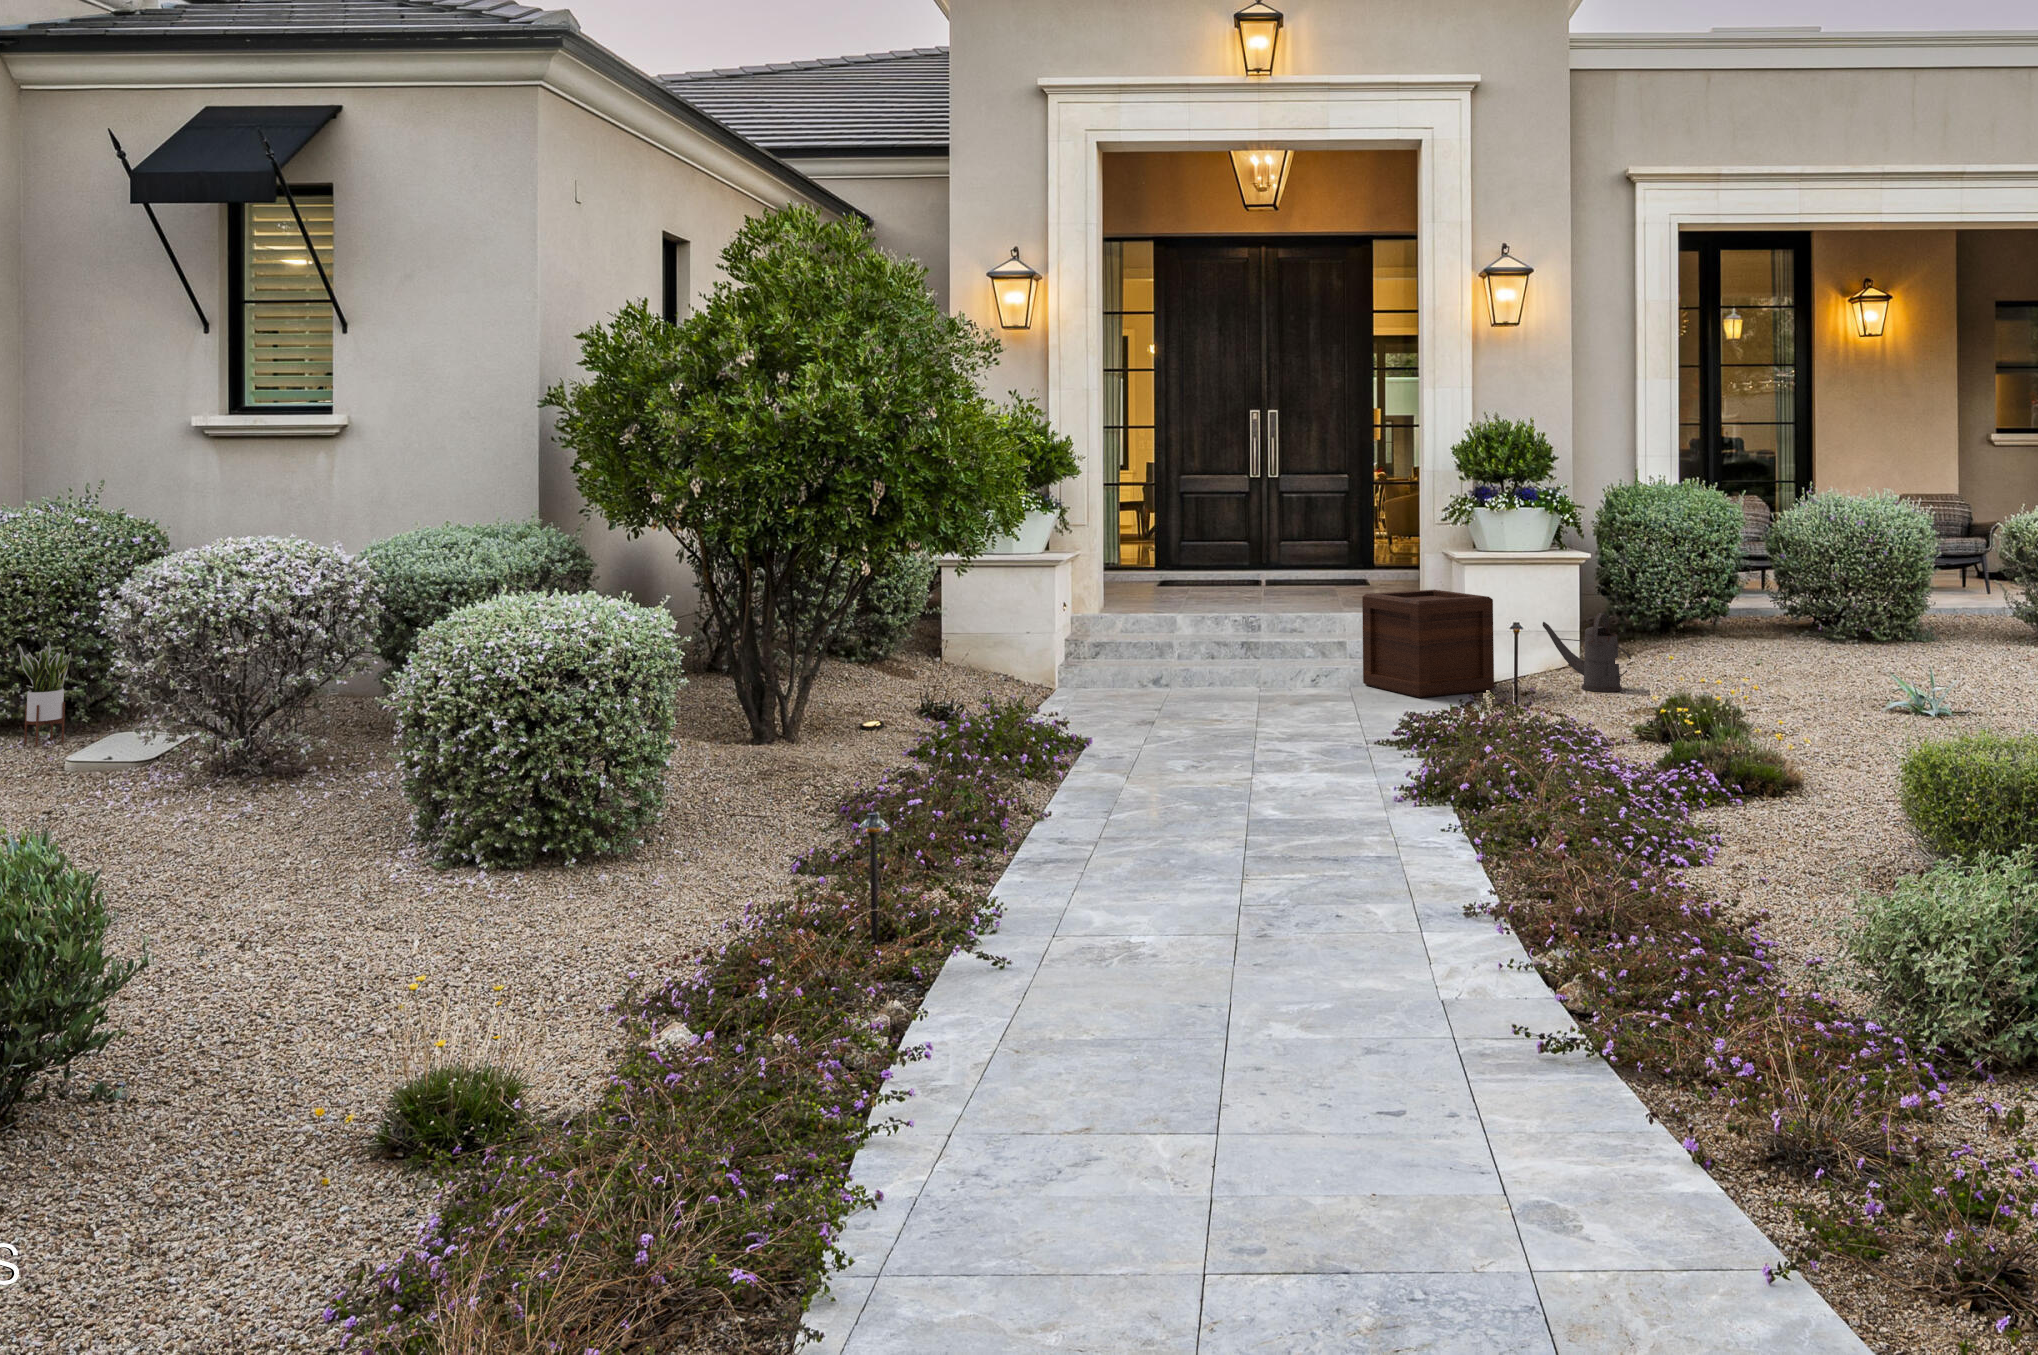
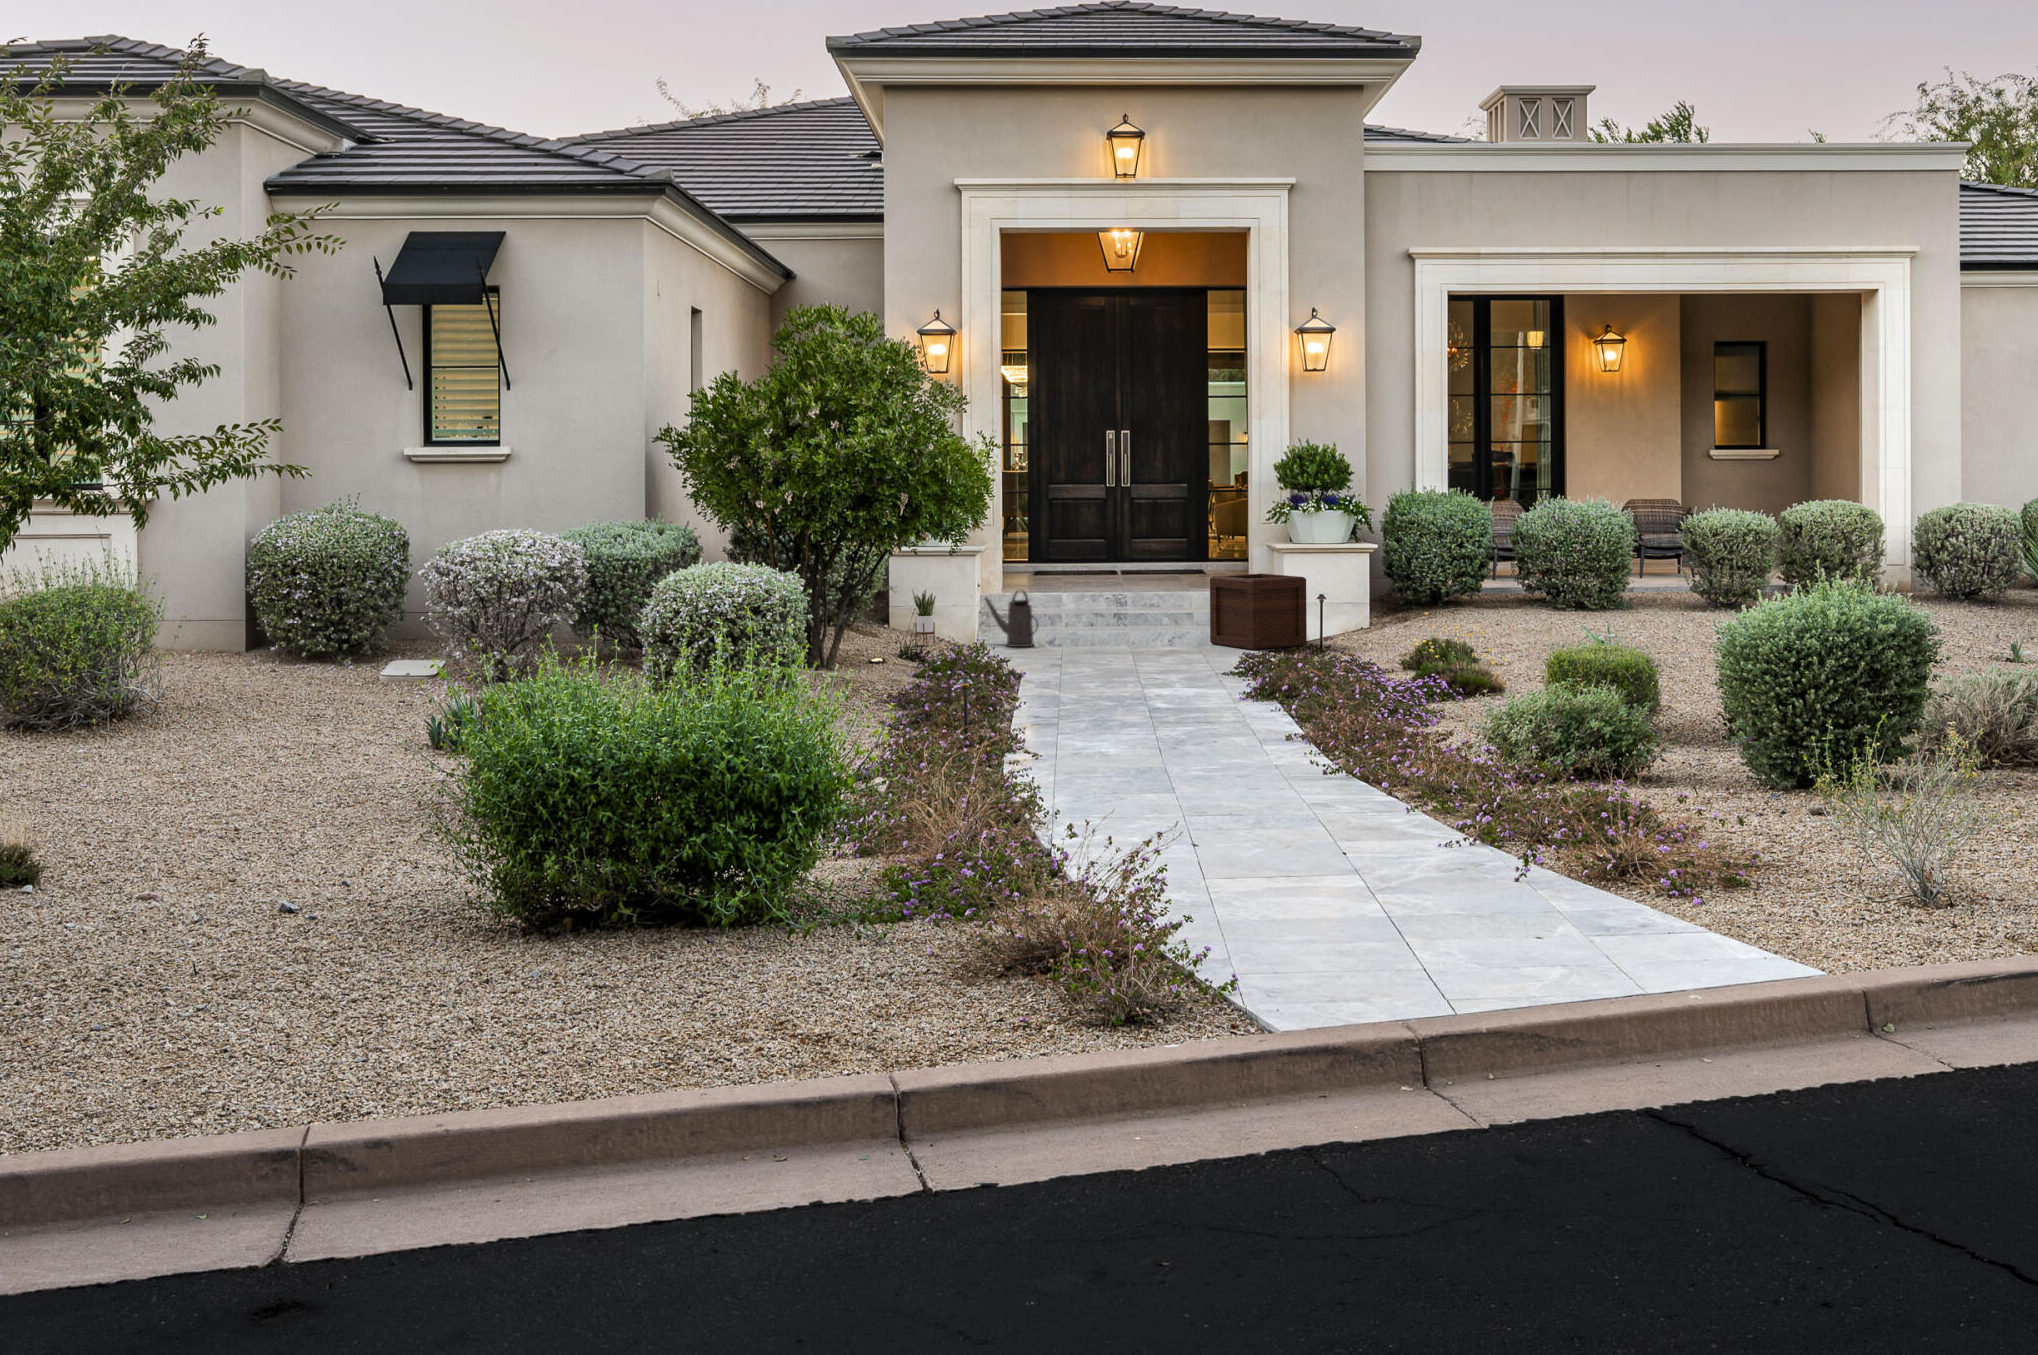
watering can: present [1543,613,1631,692] -> present [985,591,1038,647]
potted plant: present [17,641,71,746] -> present [912,588,936,646]

